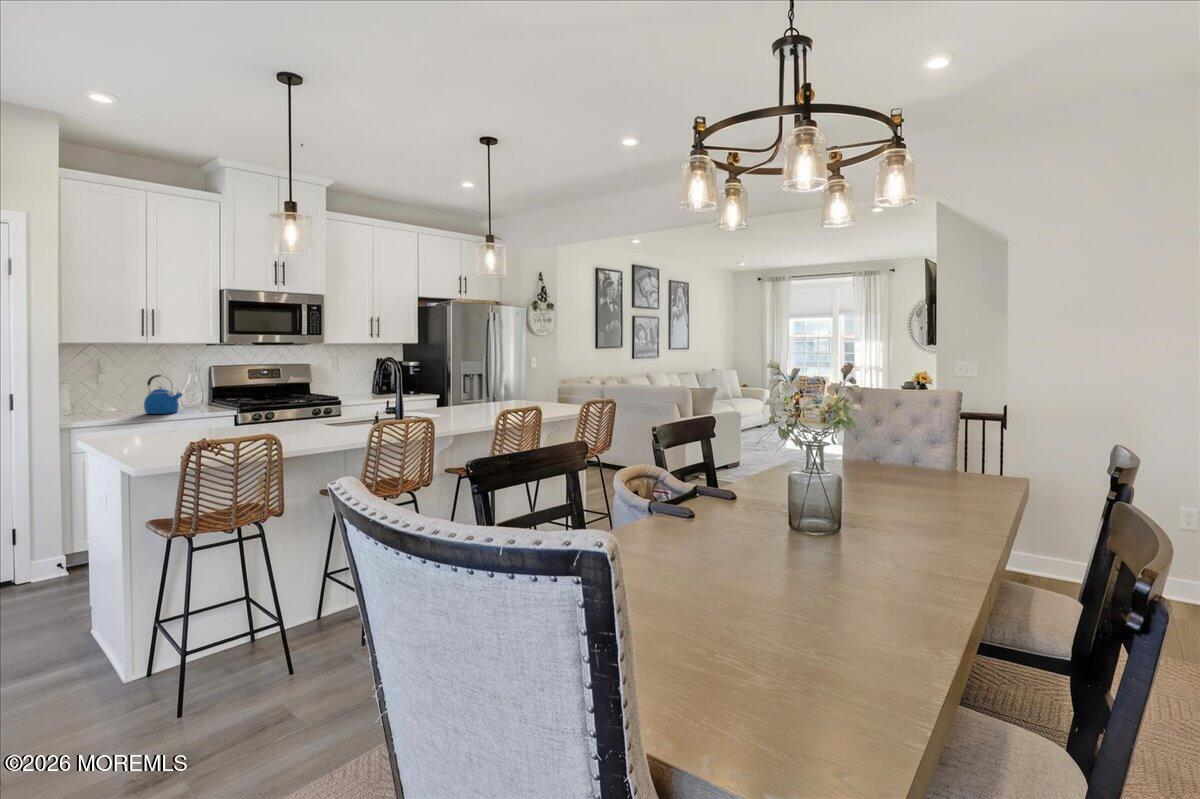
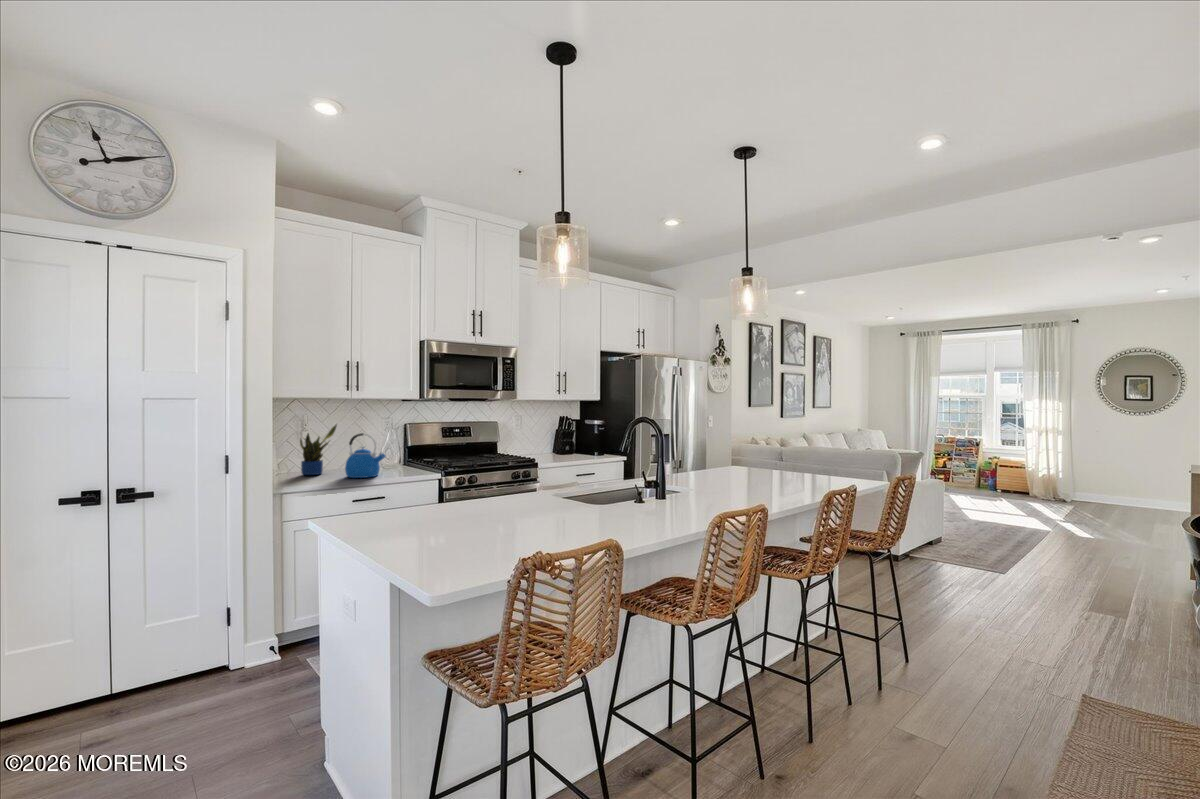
potted plant: none [100,366,138,412] -> present [300,425,337,475]

